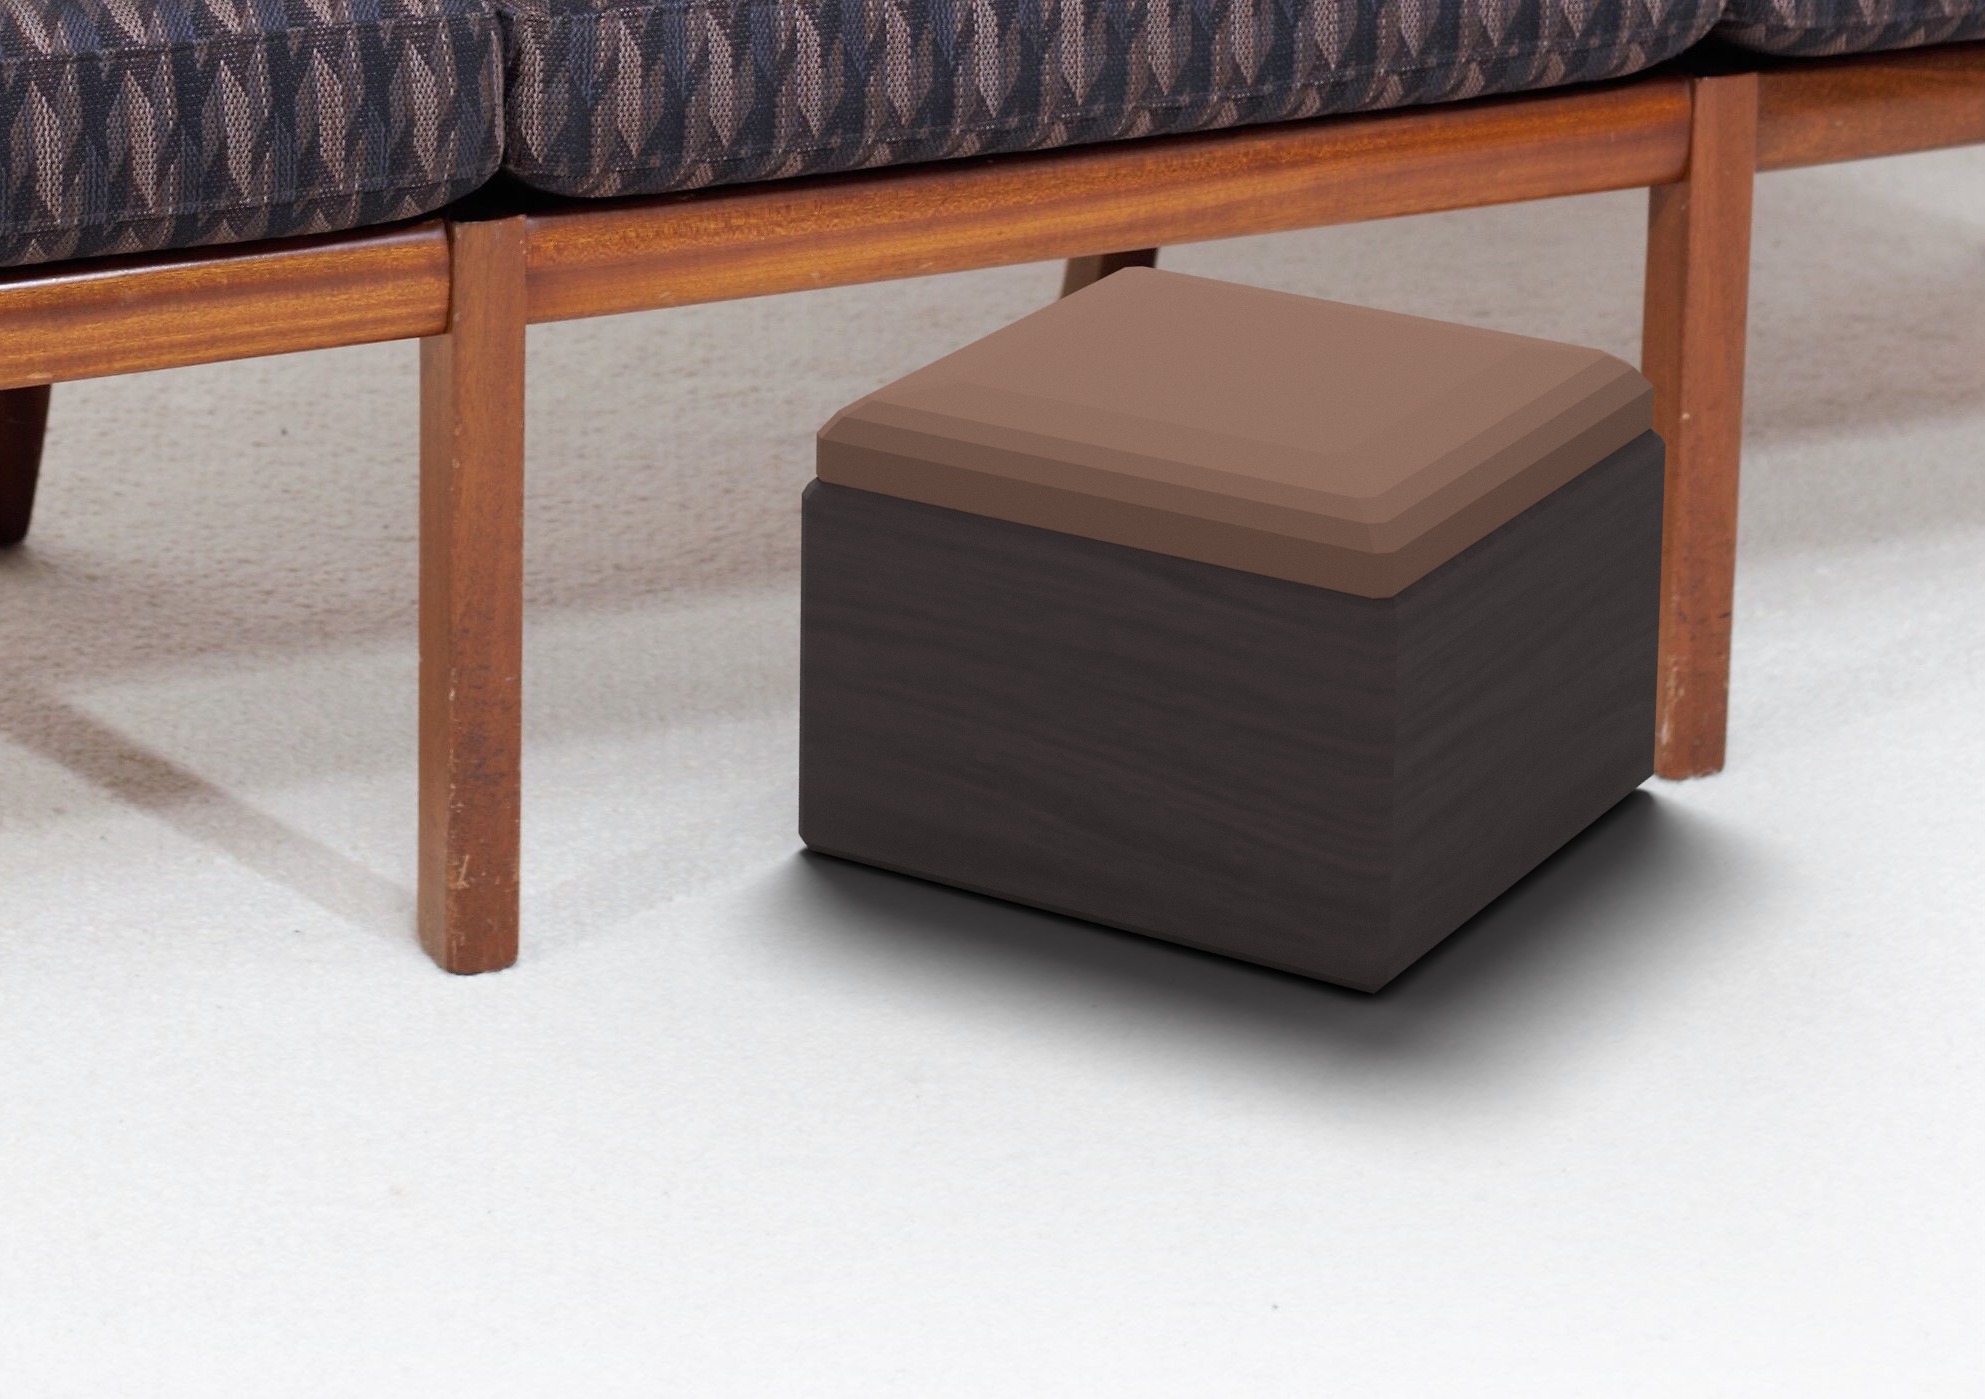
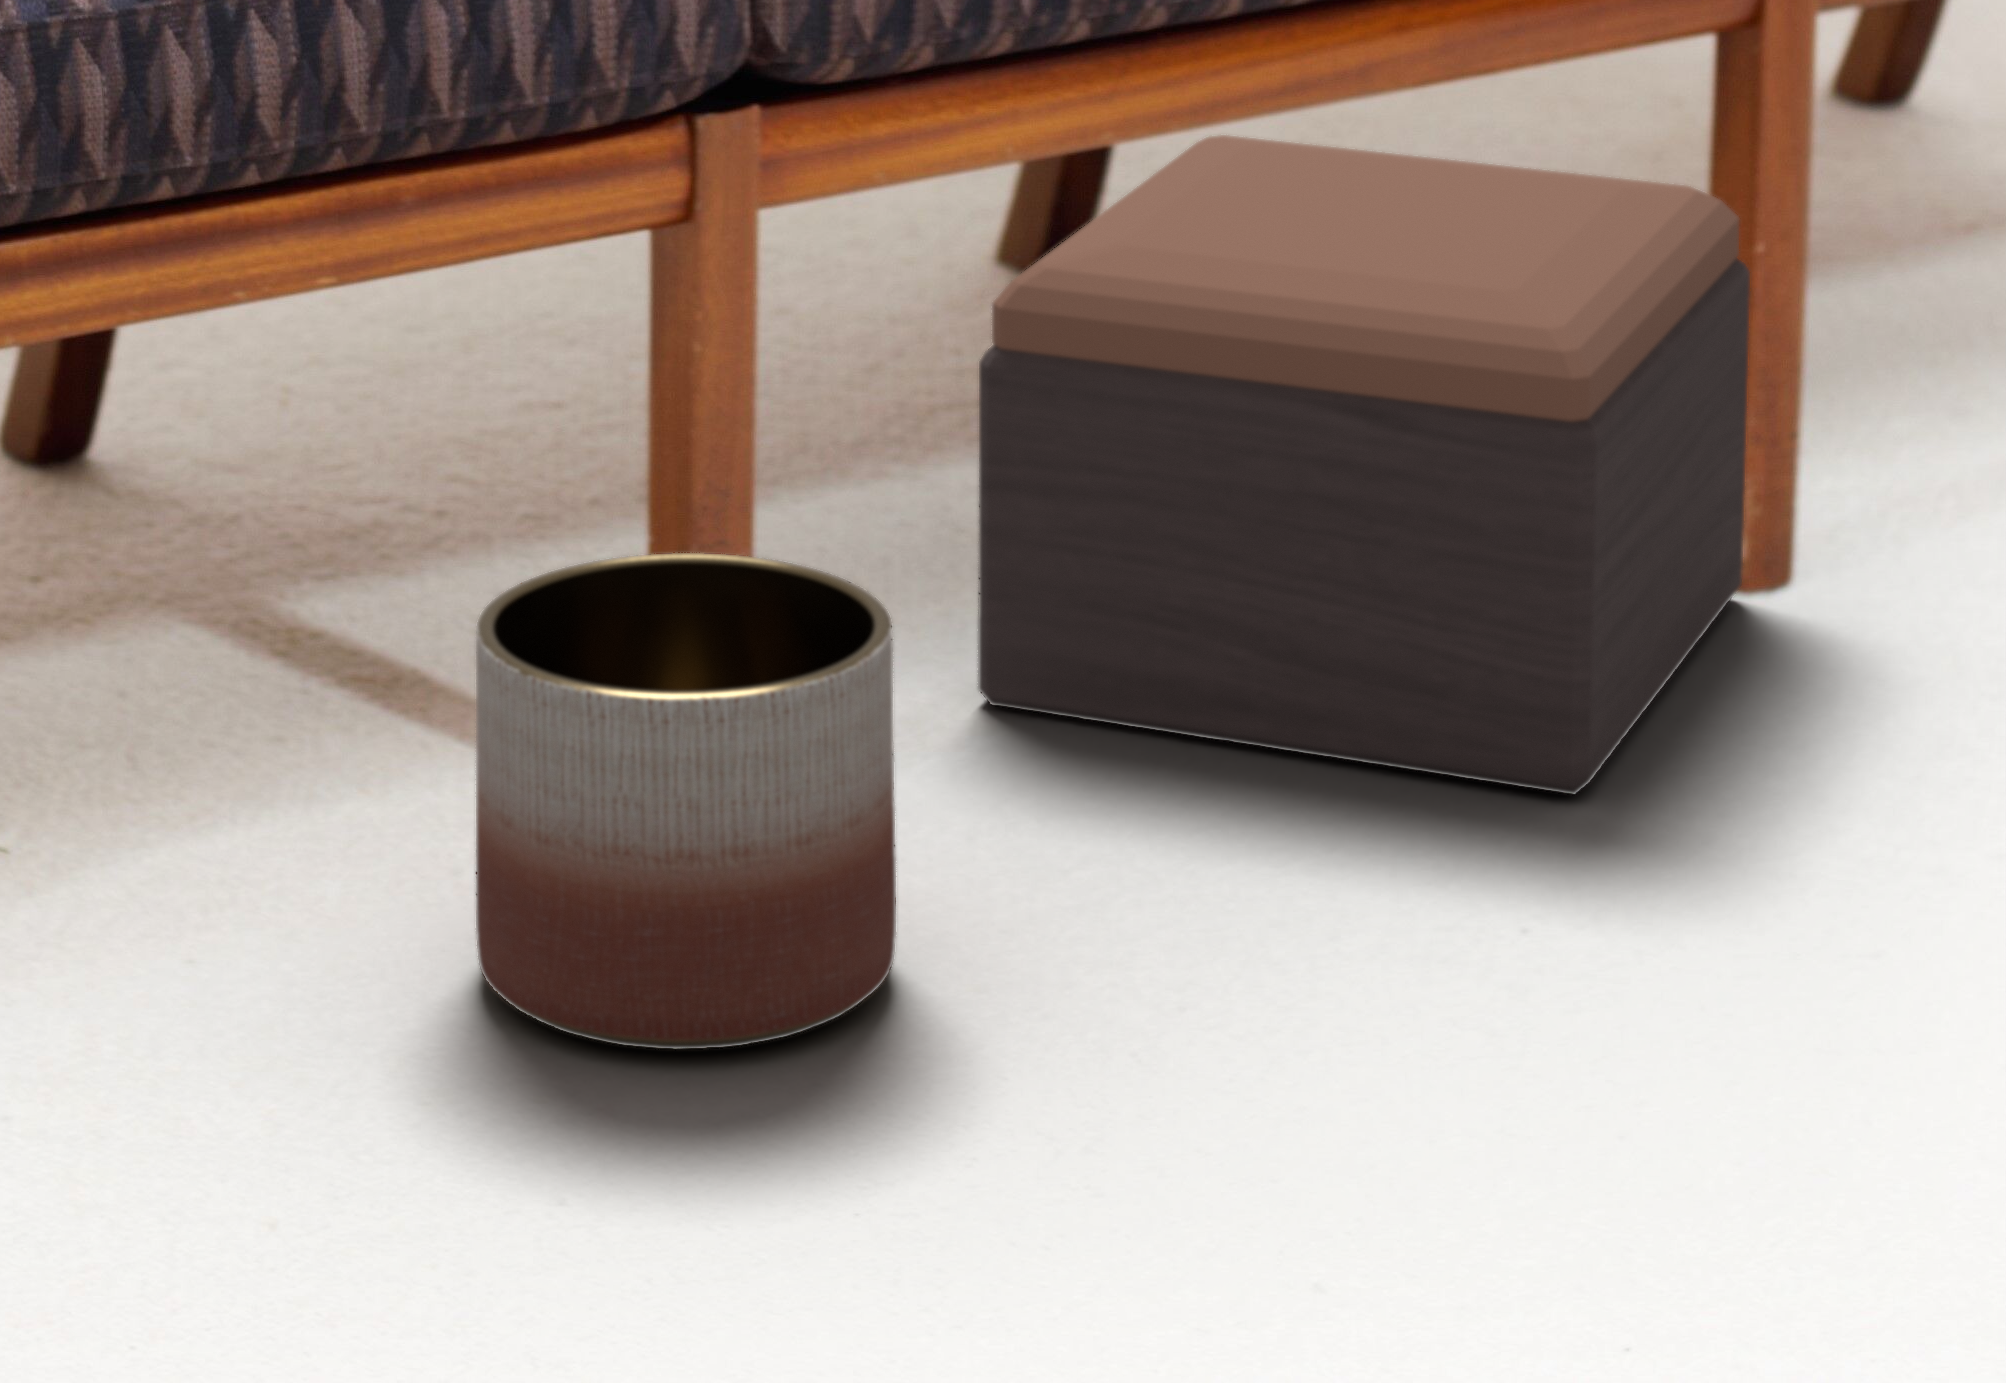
planter: none [137,679,571,1202] -> present [476,553,896,1049]

